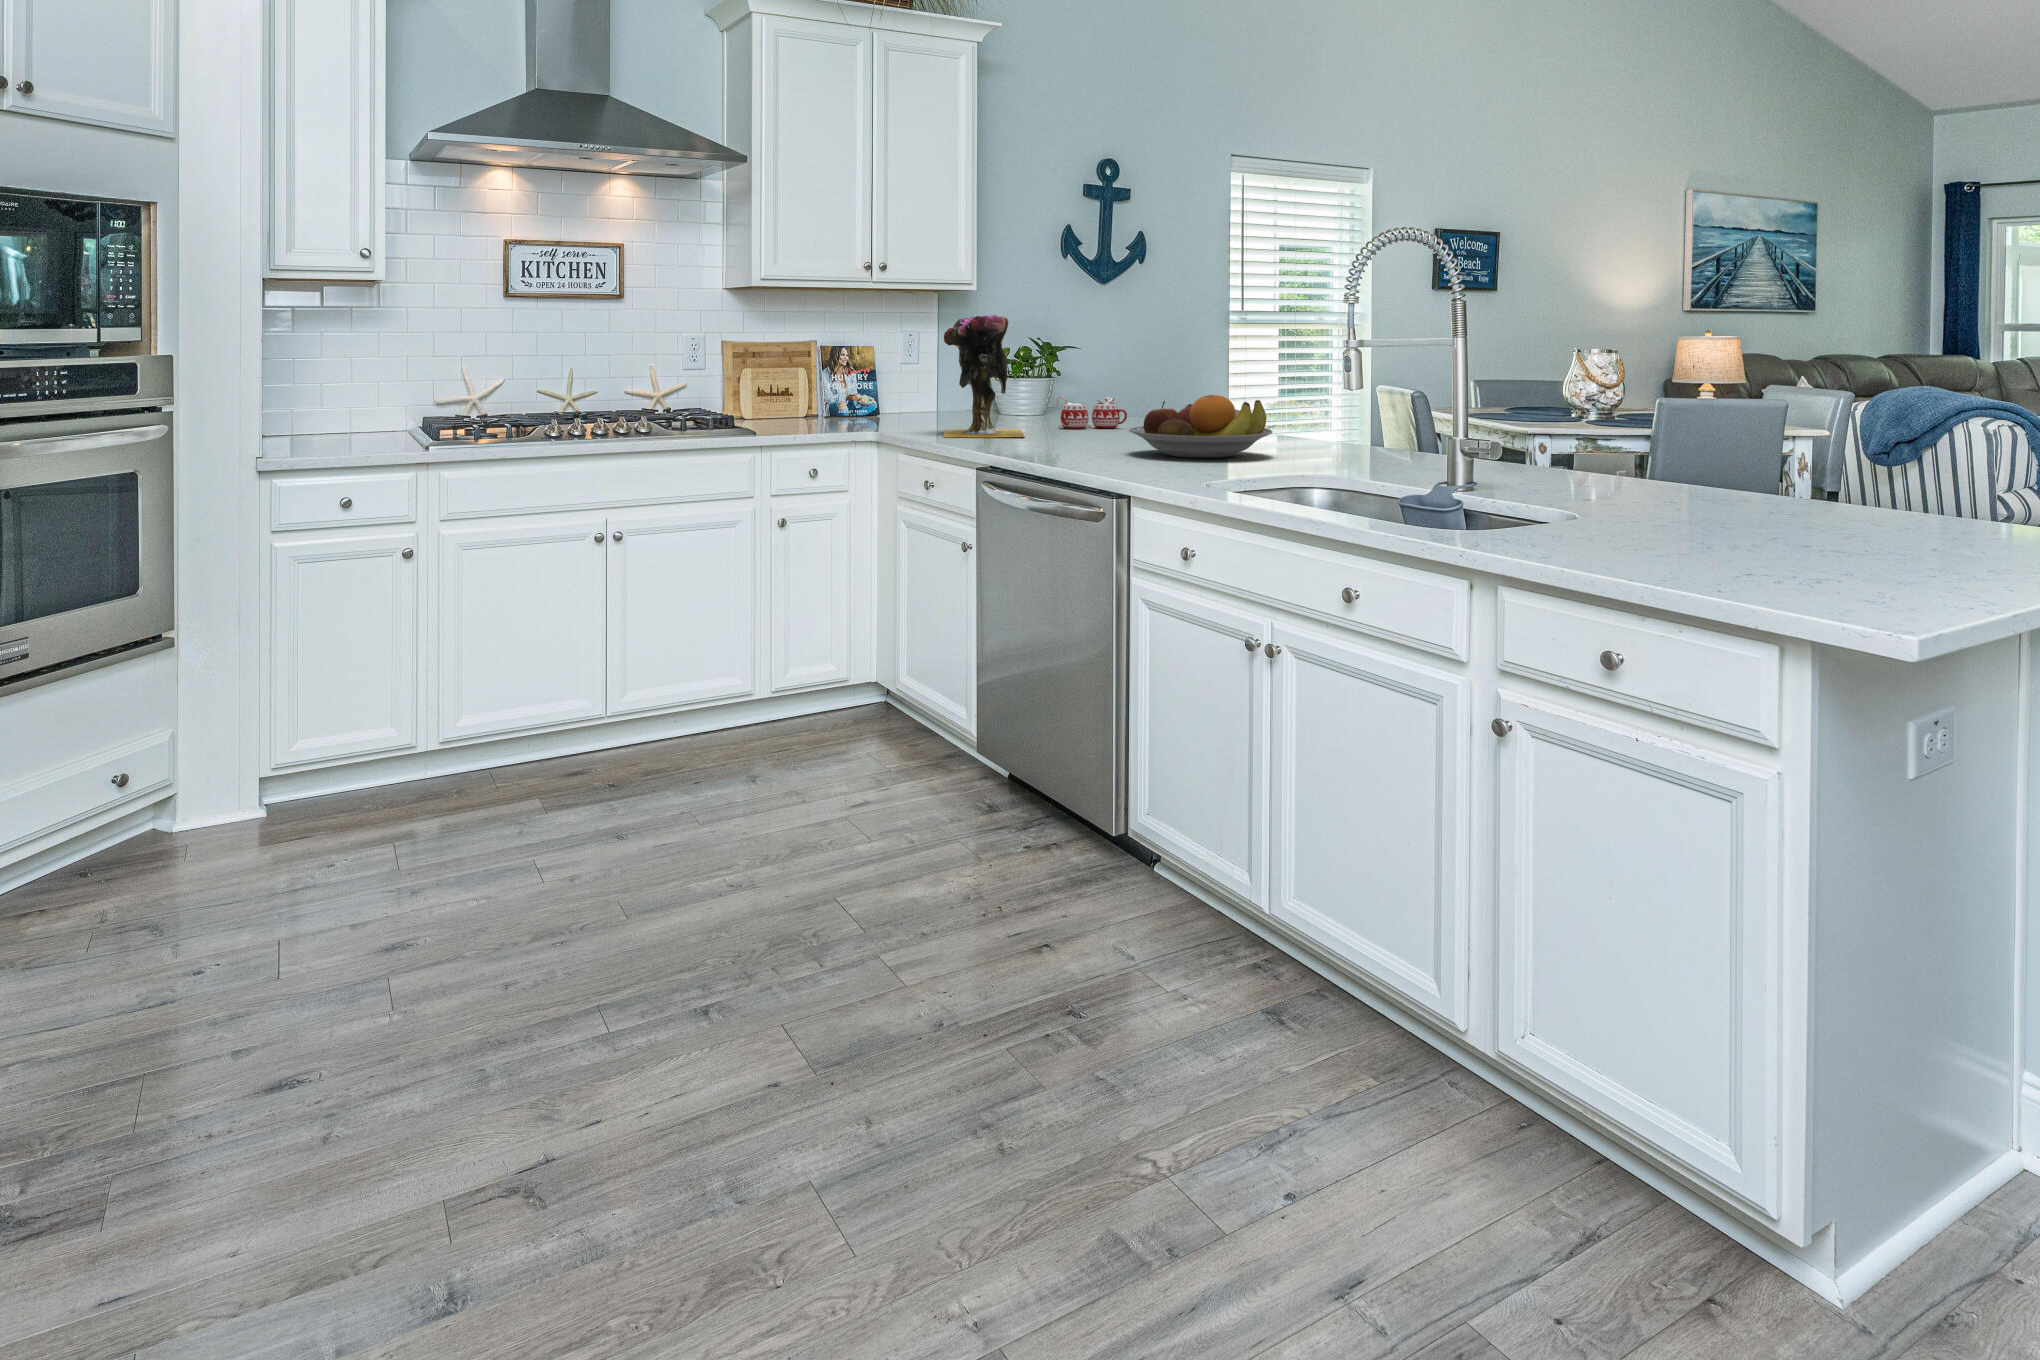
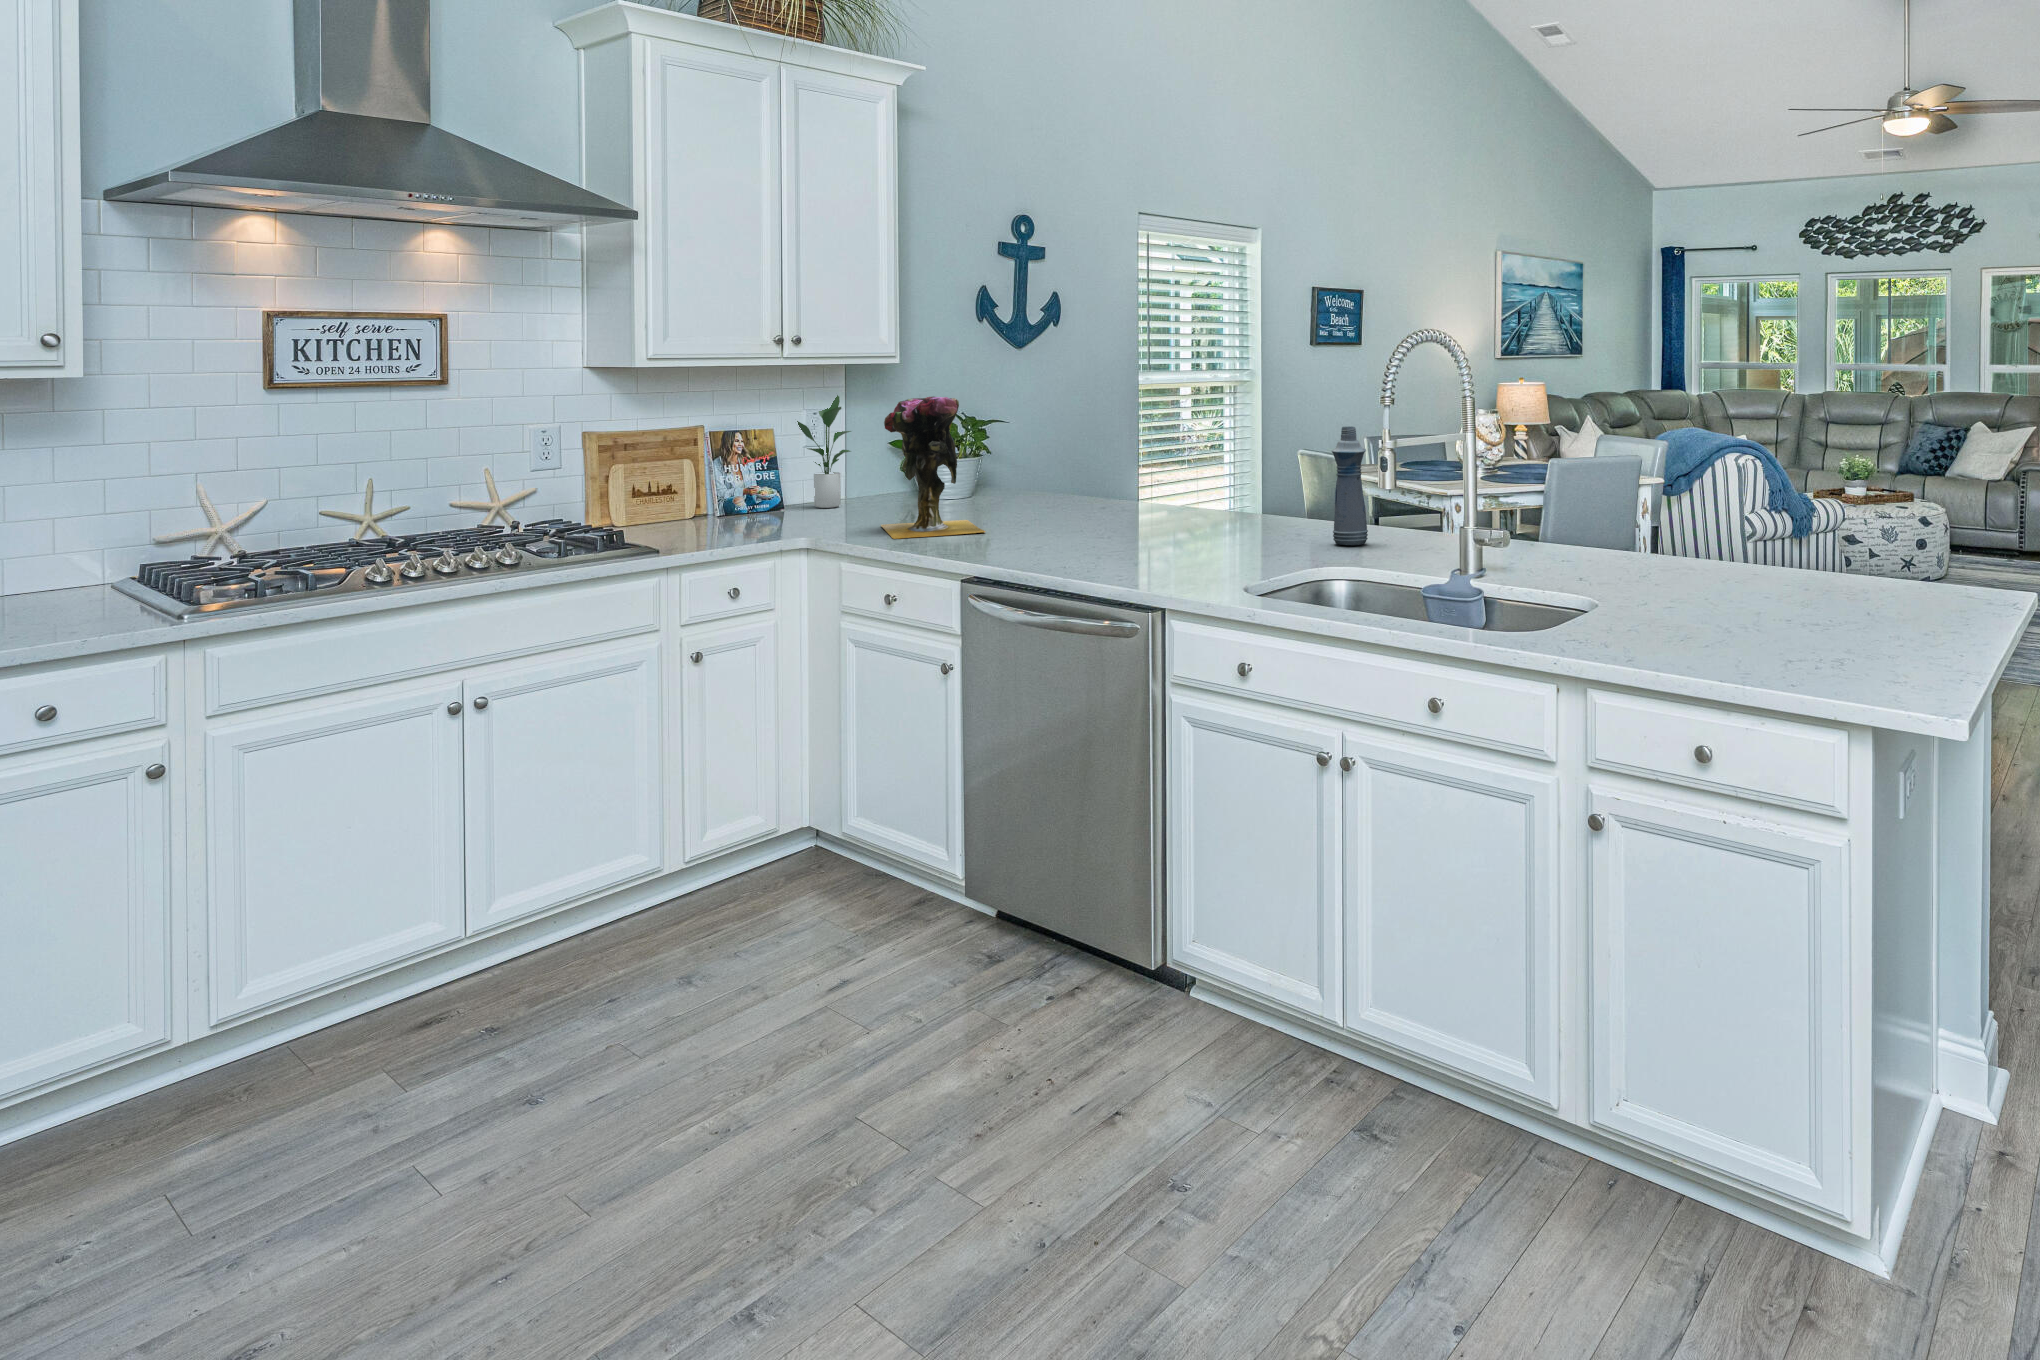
potted plant: none [894,317,945,419] -> present [797,395,851,508]
bottle: none [1329,343,1365,460] -> present [1332,427,1368,545]
fruit bowl: present [1129,395,1273,458] -> none [1129,485,1278,553]
mug: present [1056,396,1127,429] -> none [998,477,1075,514]

